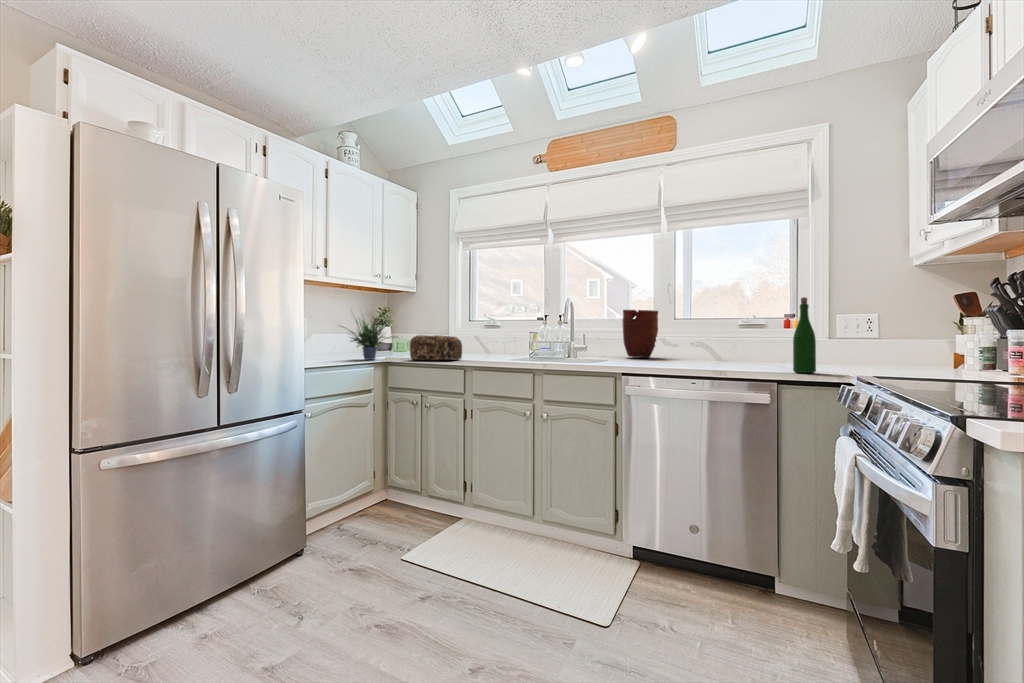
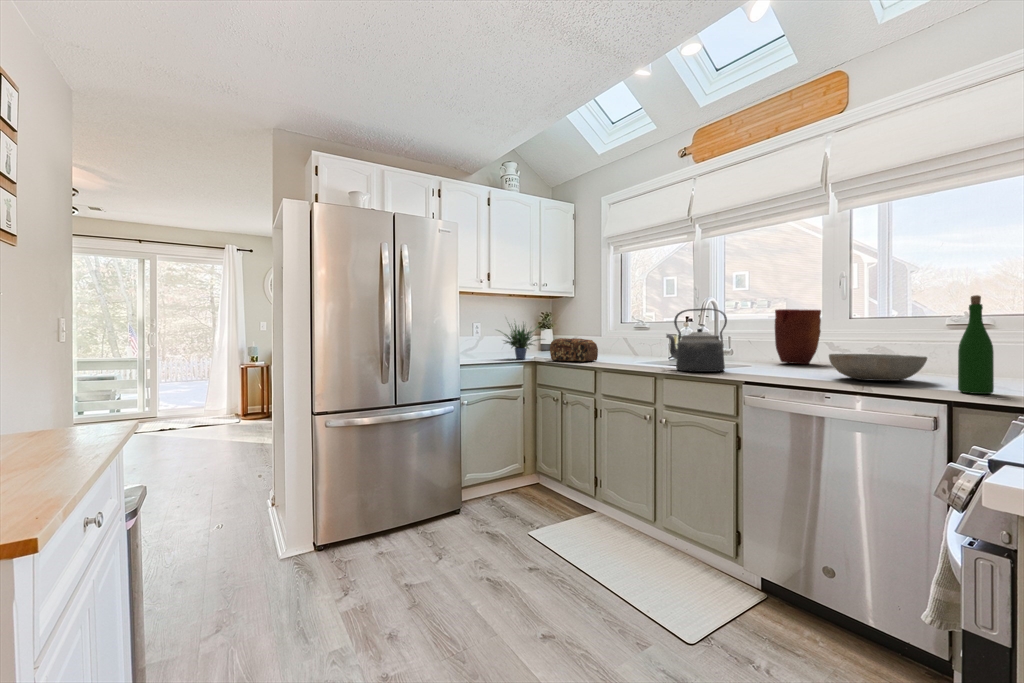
kettle: none [547,305,604,365] -> present [666,308,727,372]
bowl: none [691,346,761,367] -> present [829,354,927,381]

